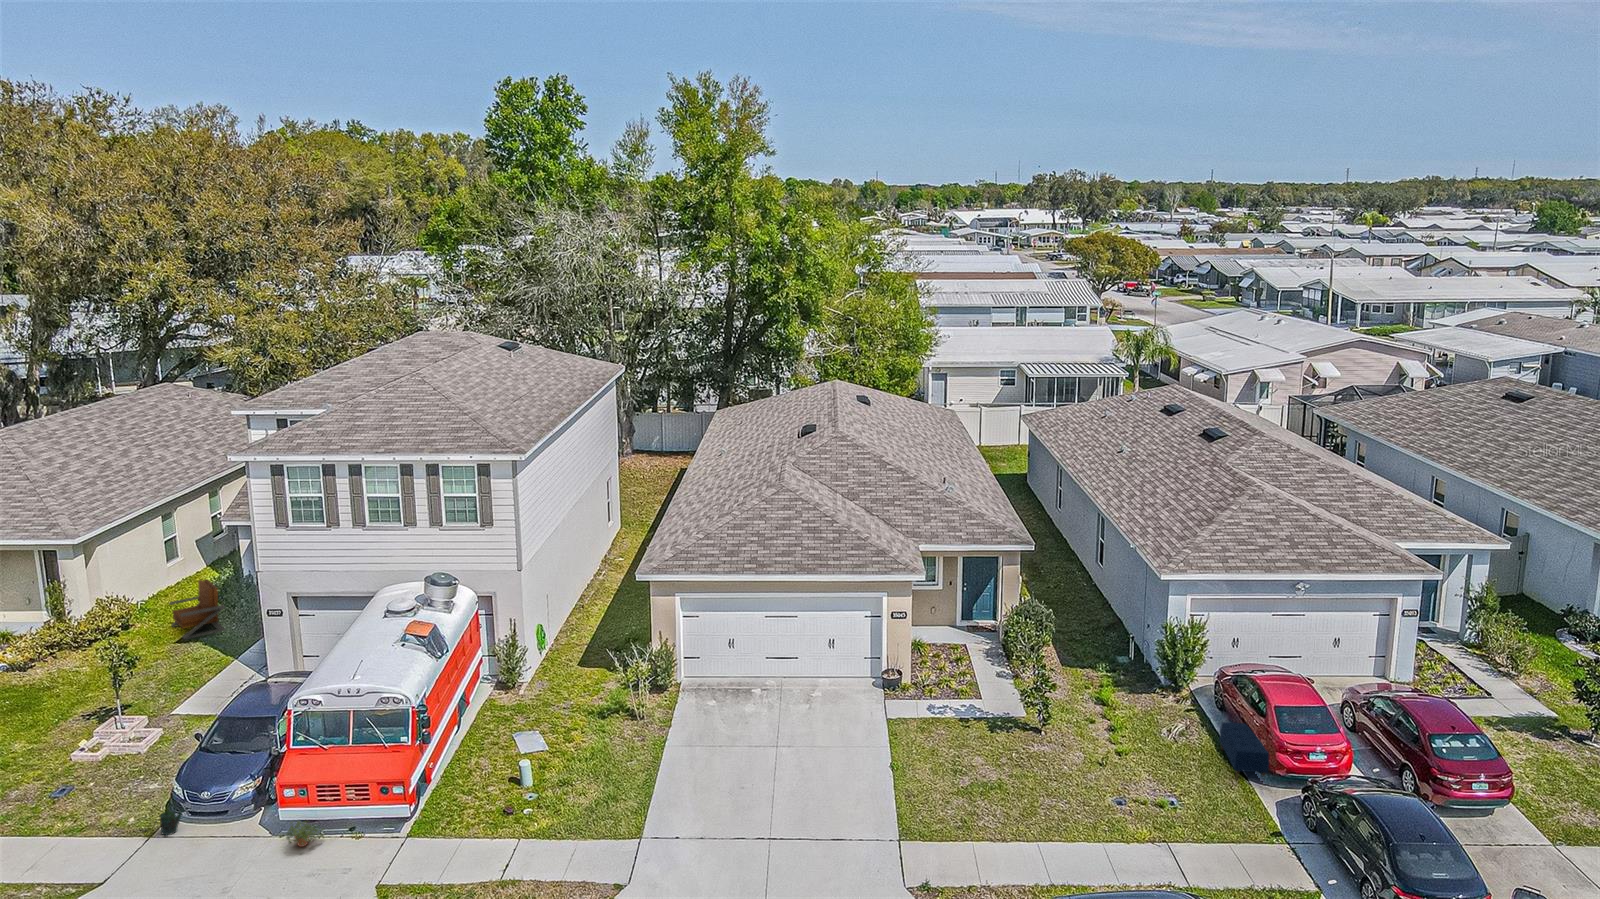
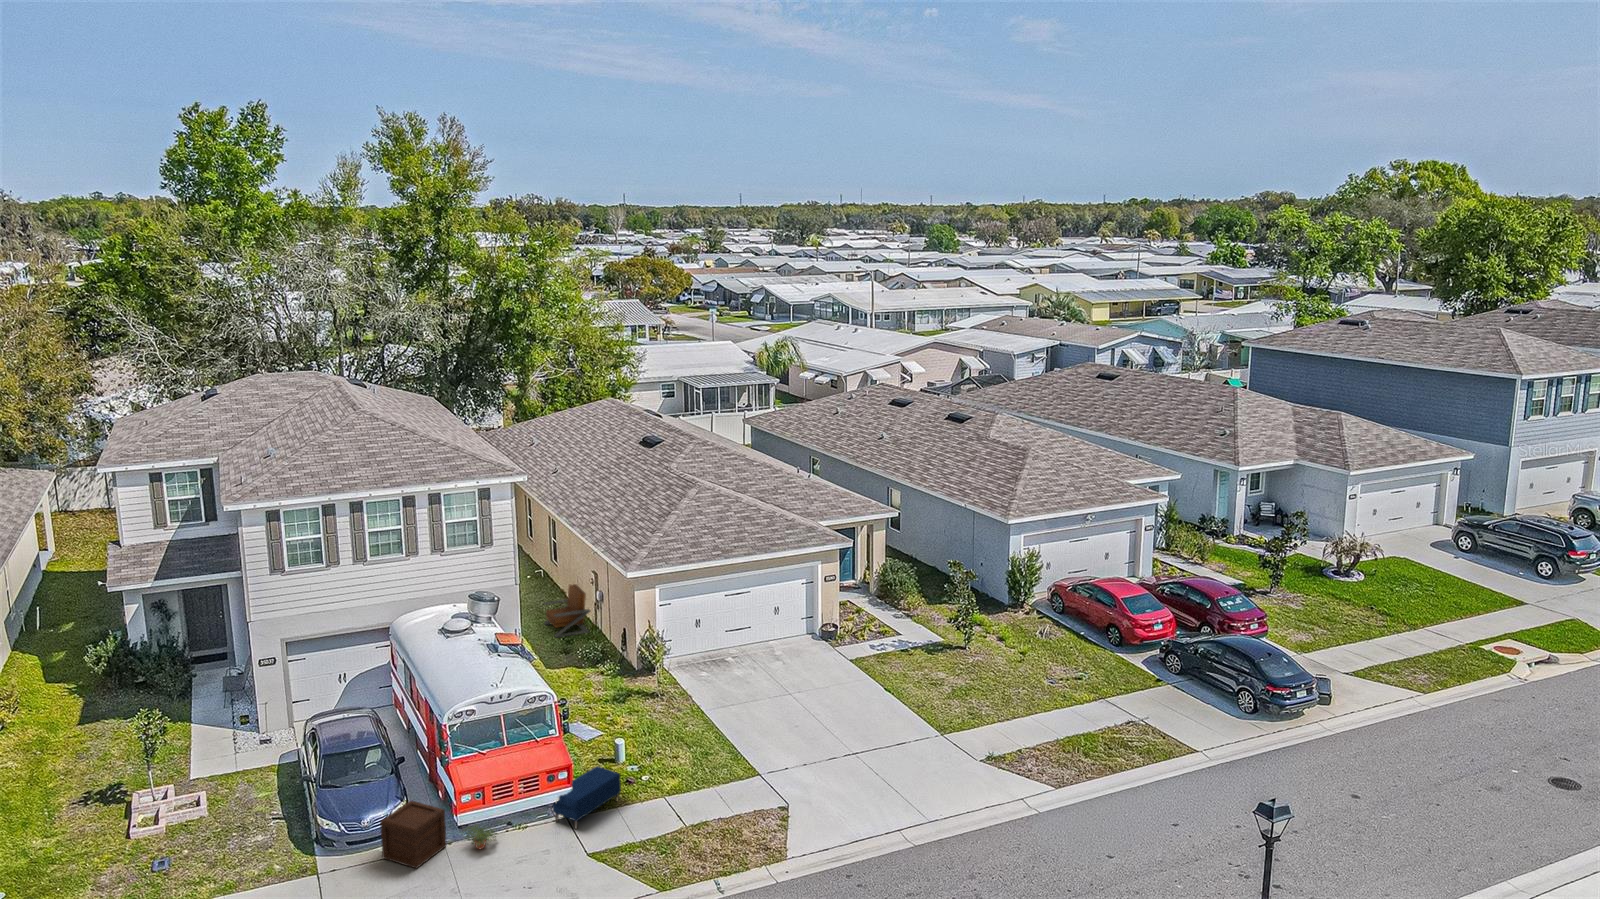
lounge chair: present [169,579,225,639] -> present [544,584,590,638]
bench: present [1219,722,1270,780] -> present [552,766,621,829]
wooden crate: none [212,779,277,851] -> present [380,801,447,868]
watering can: present [160,808,184,835] -> none [322,840,342,874]

